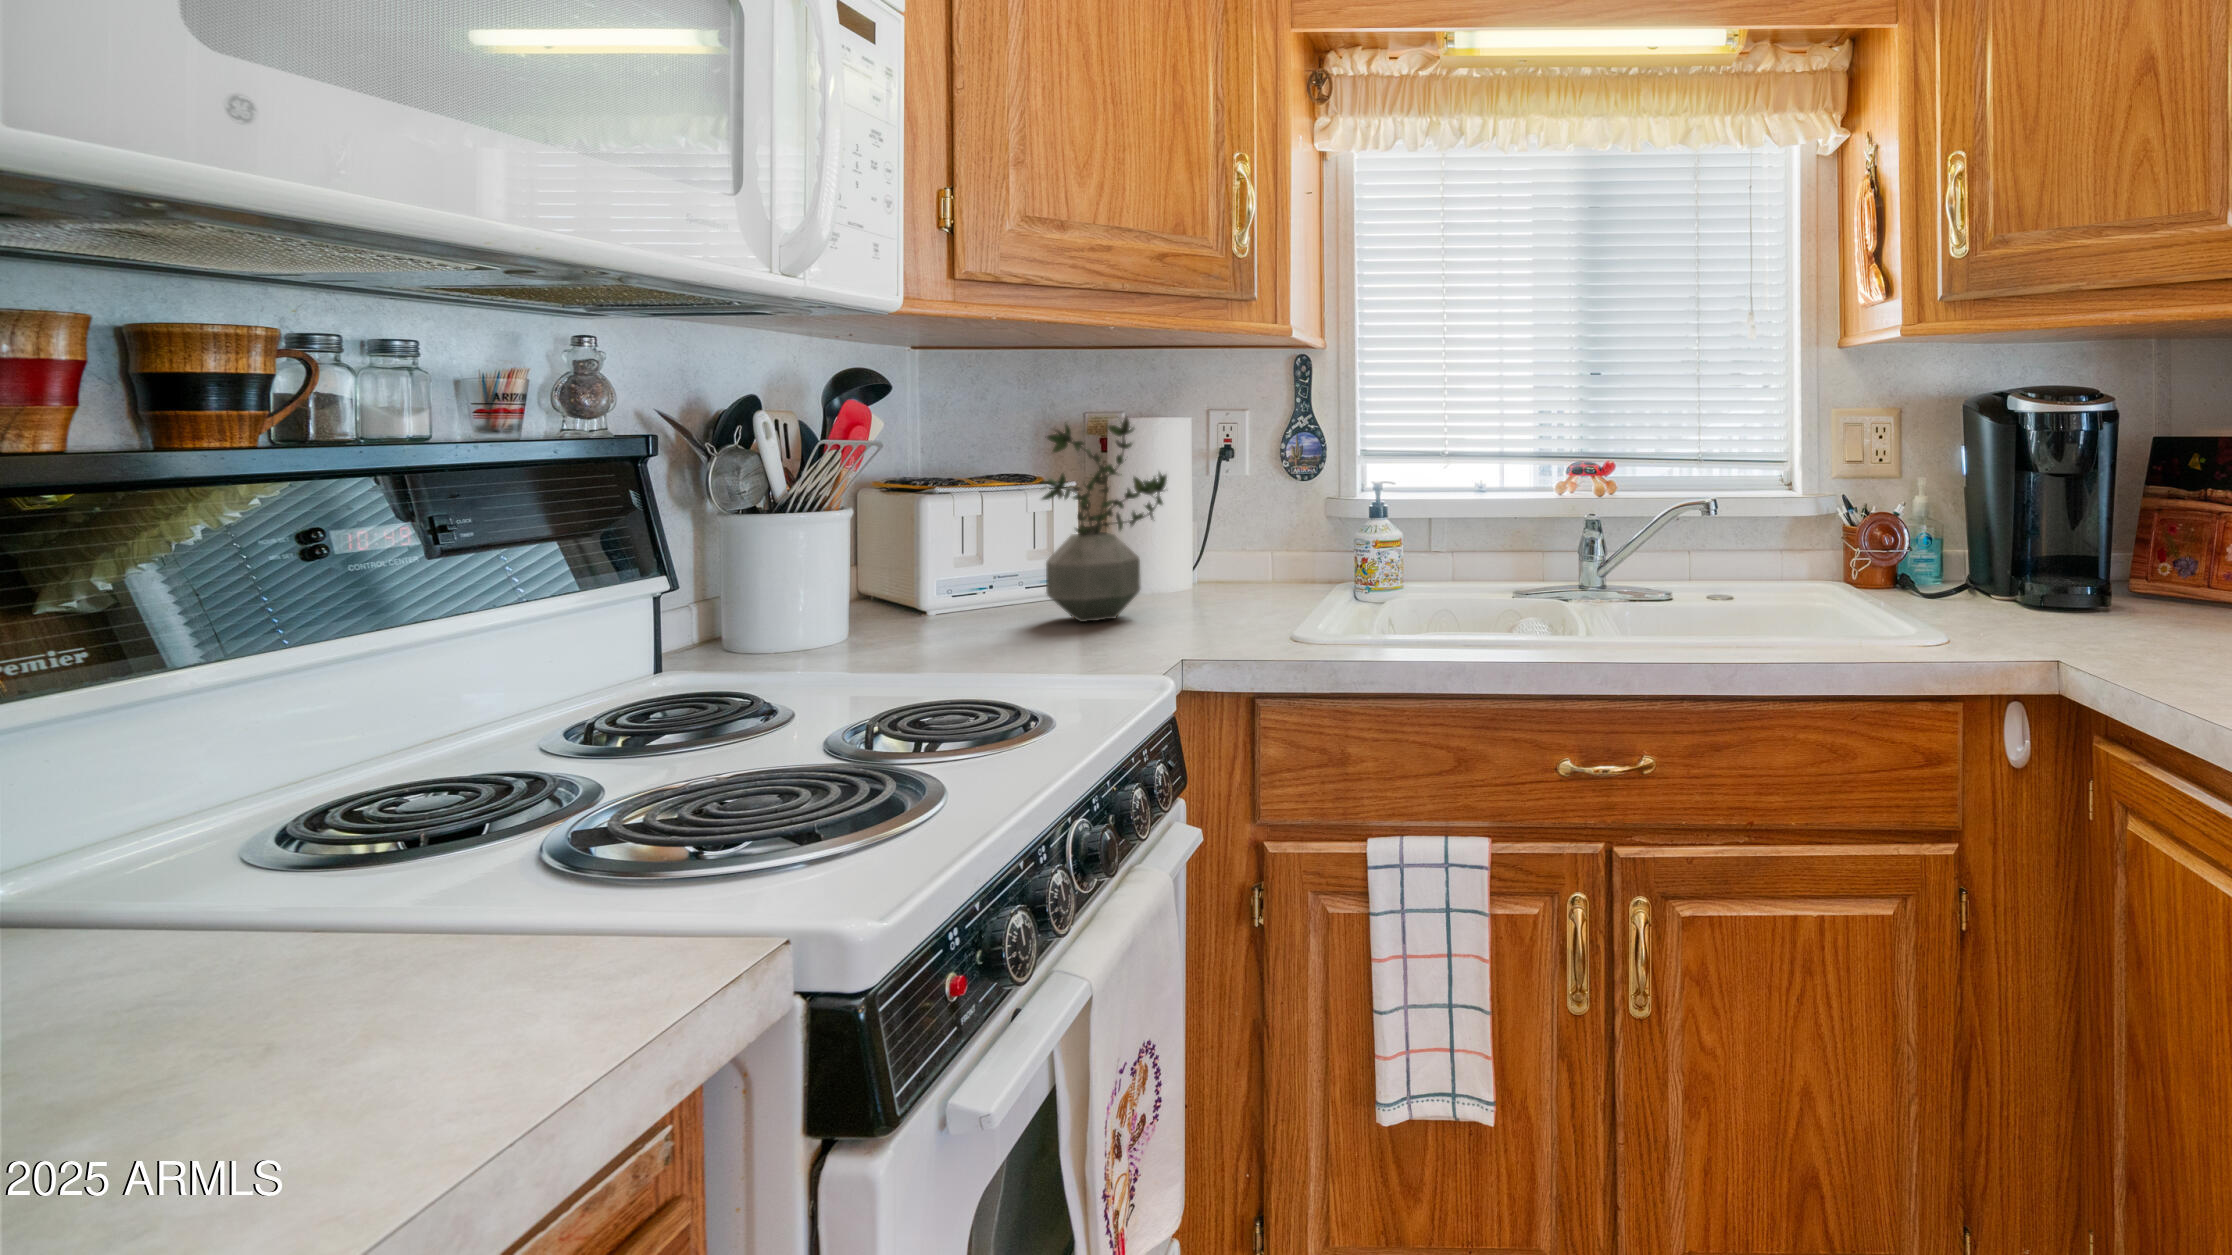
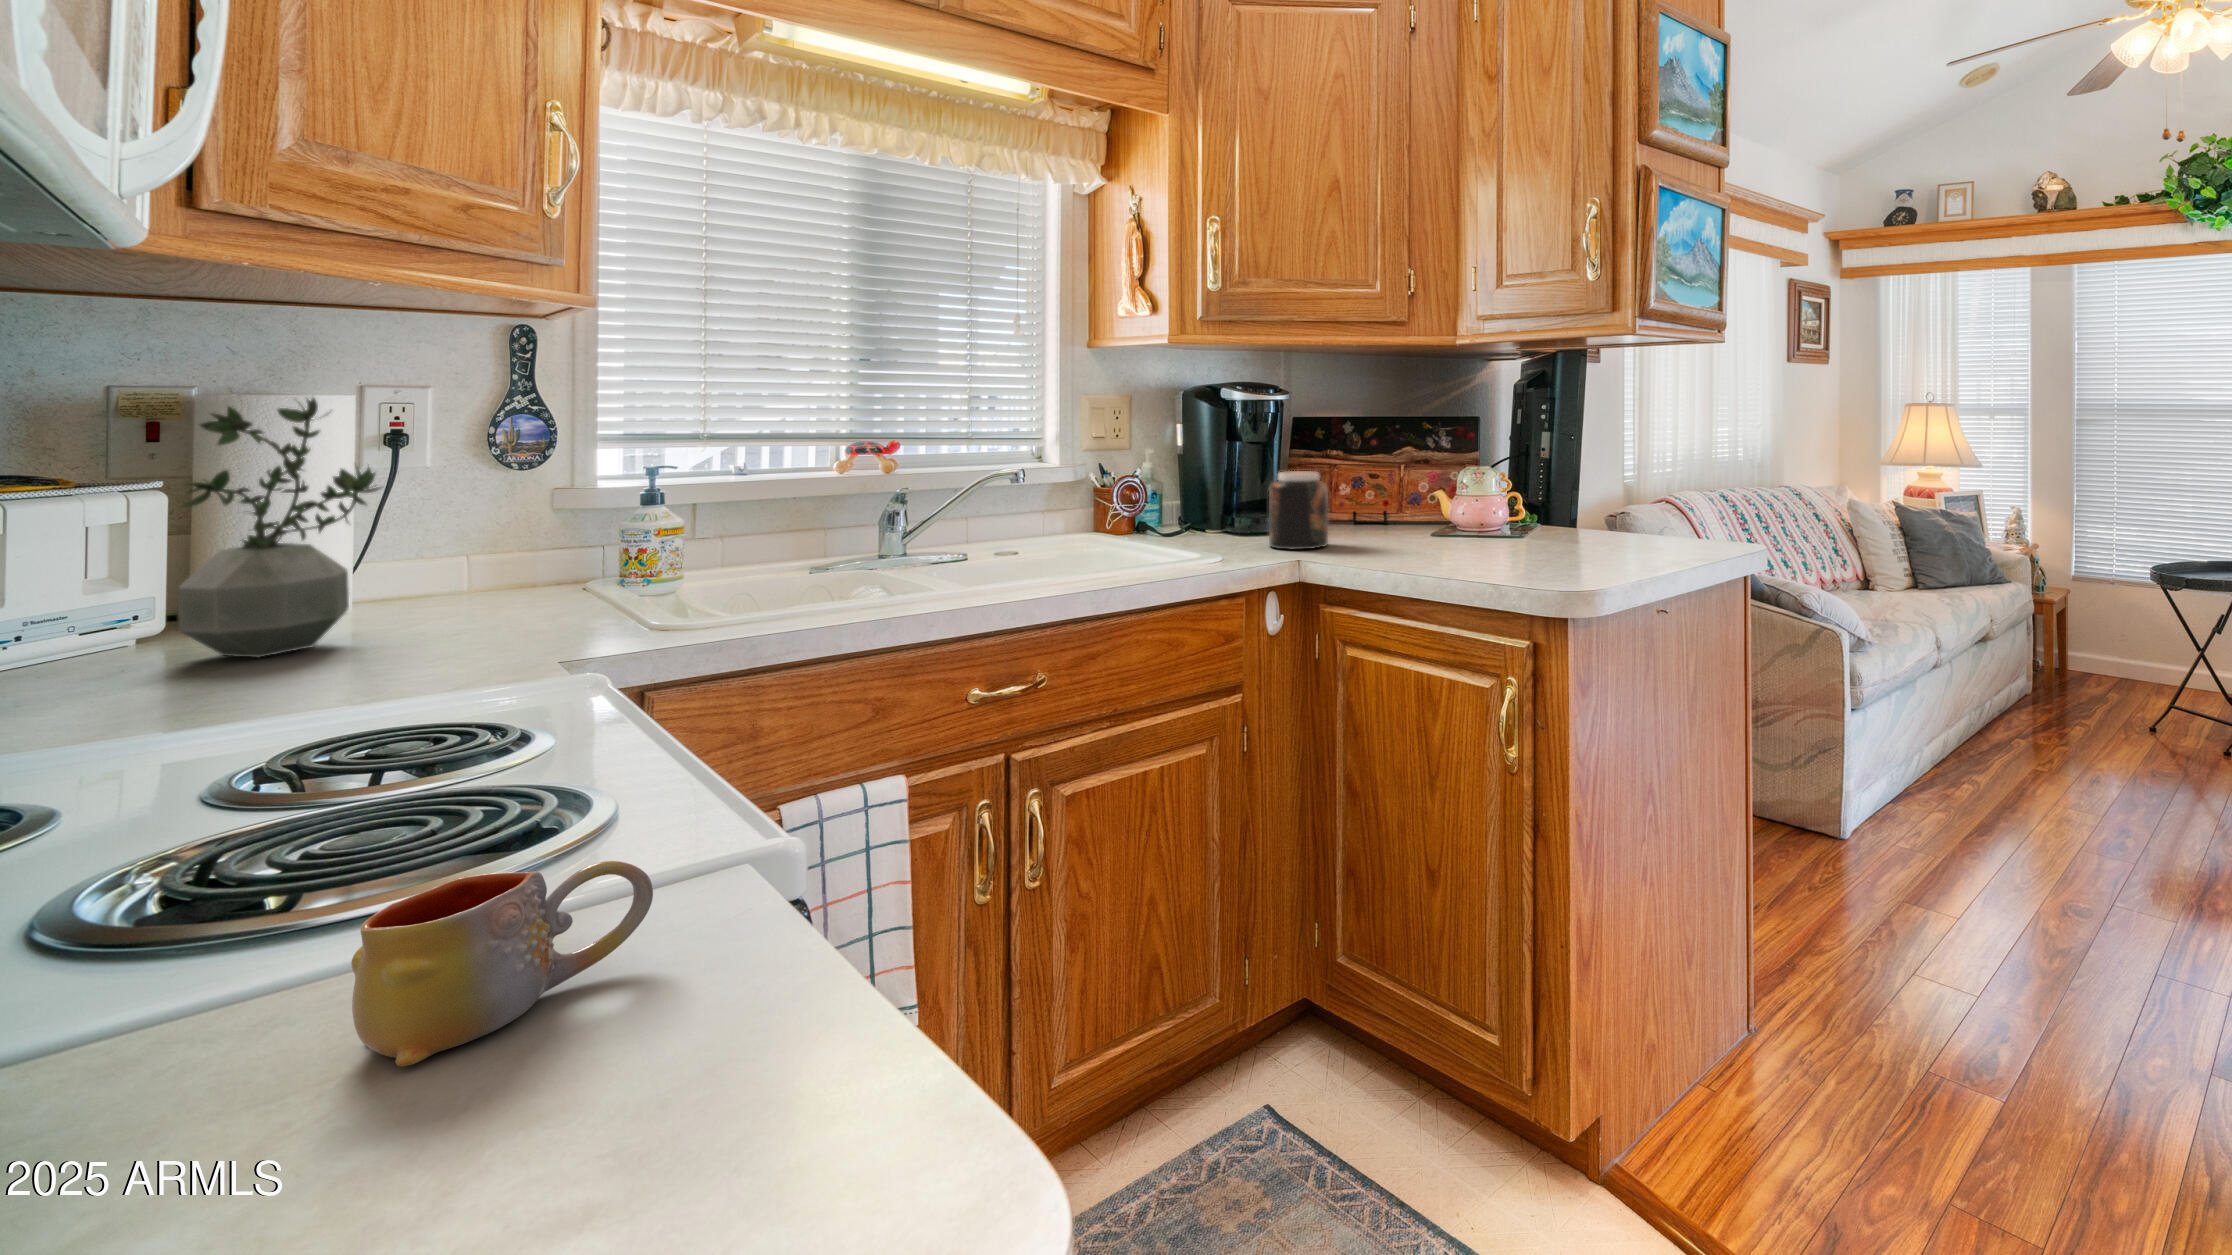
jar: none [2041,518,2141,641] -> present [1269,471,1328,549]
mug: none [311,866,599,1045] -> present [351,861,653,1066]

